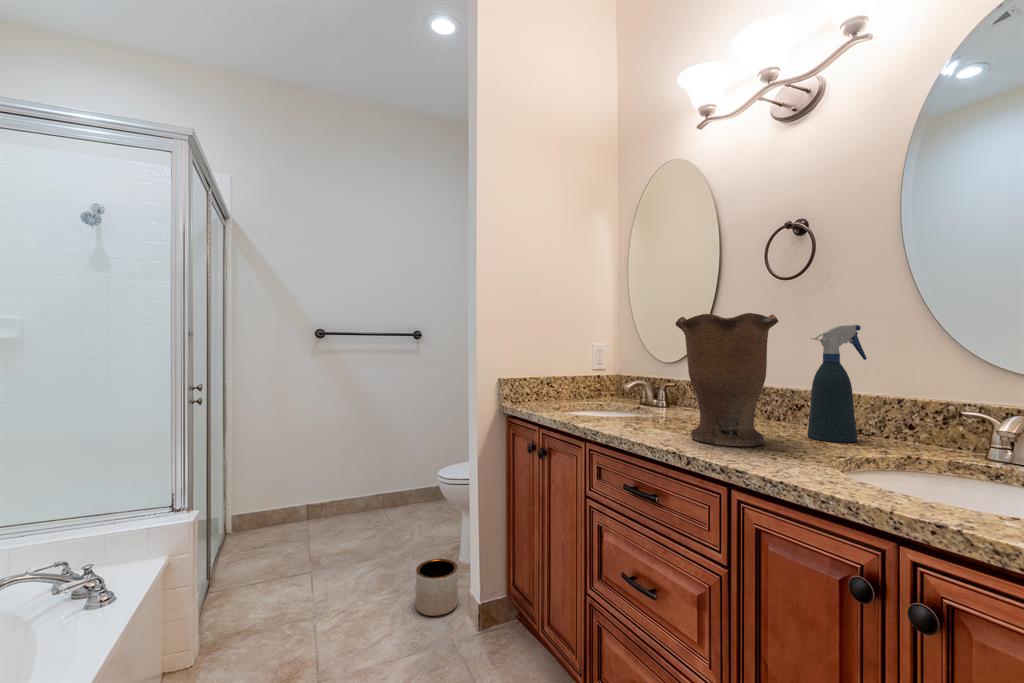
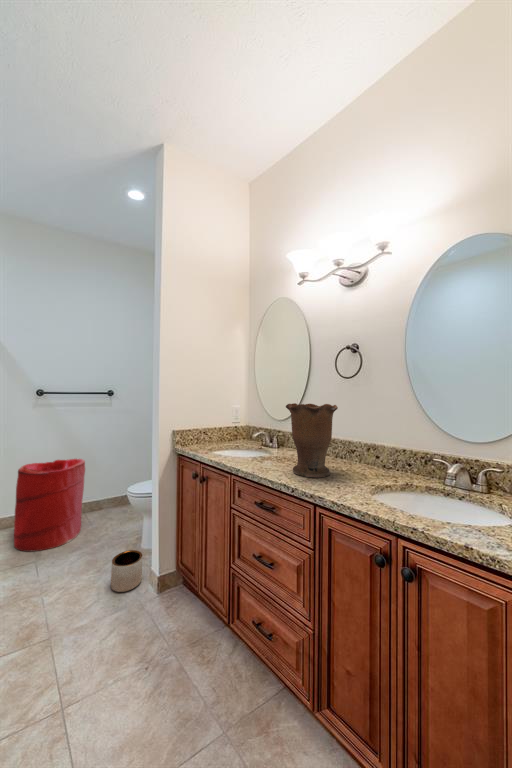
spray bottle: present [808,325,867,443] -> none [349,409,376,471]
laundry hamper: none [298,427,380,548] -> present [14,459,85,552]

